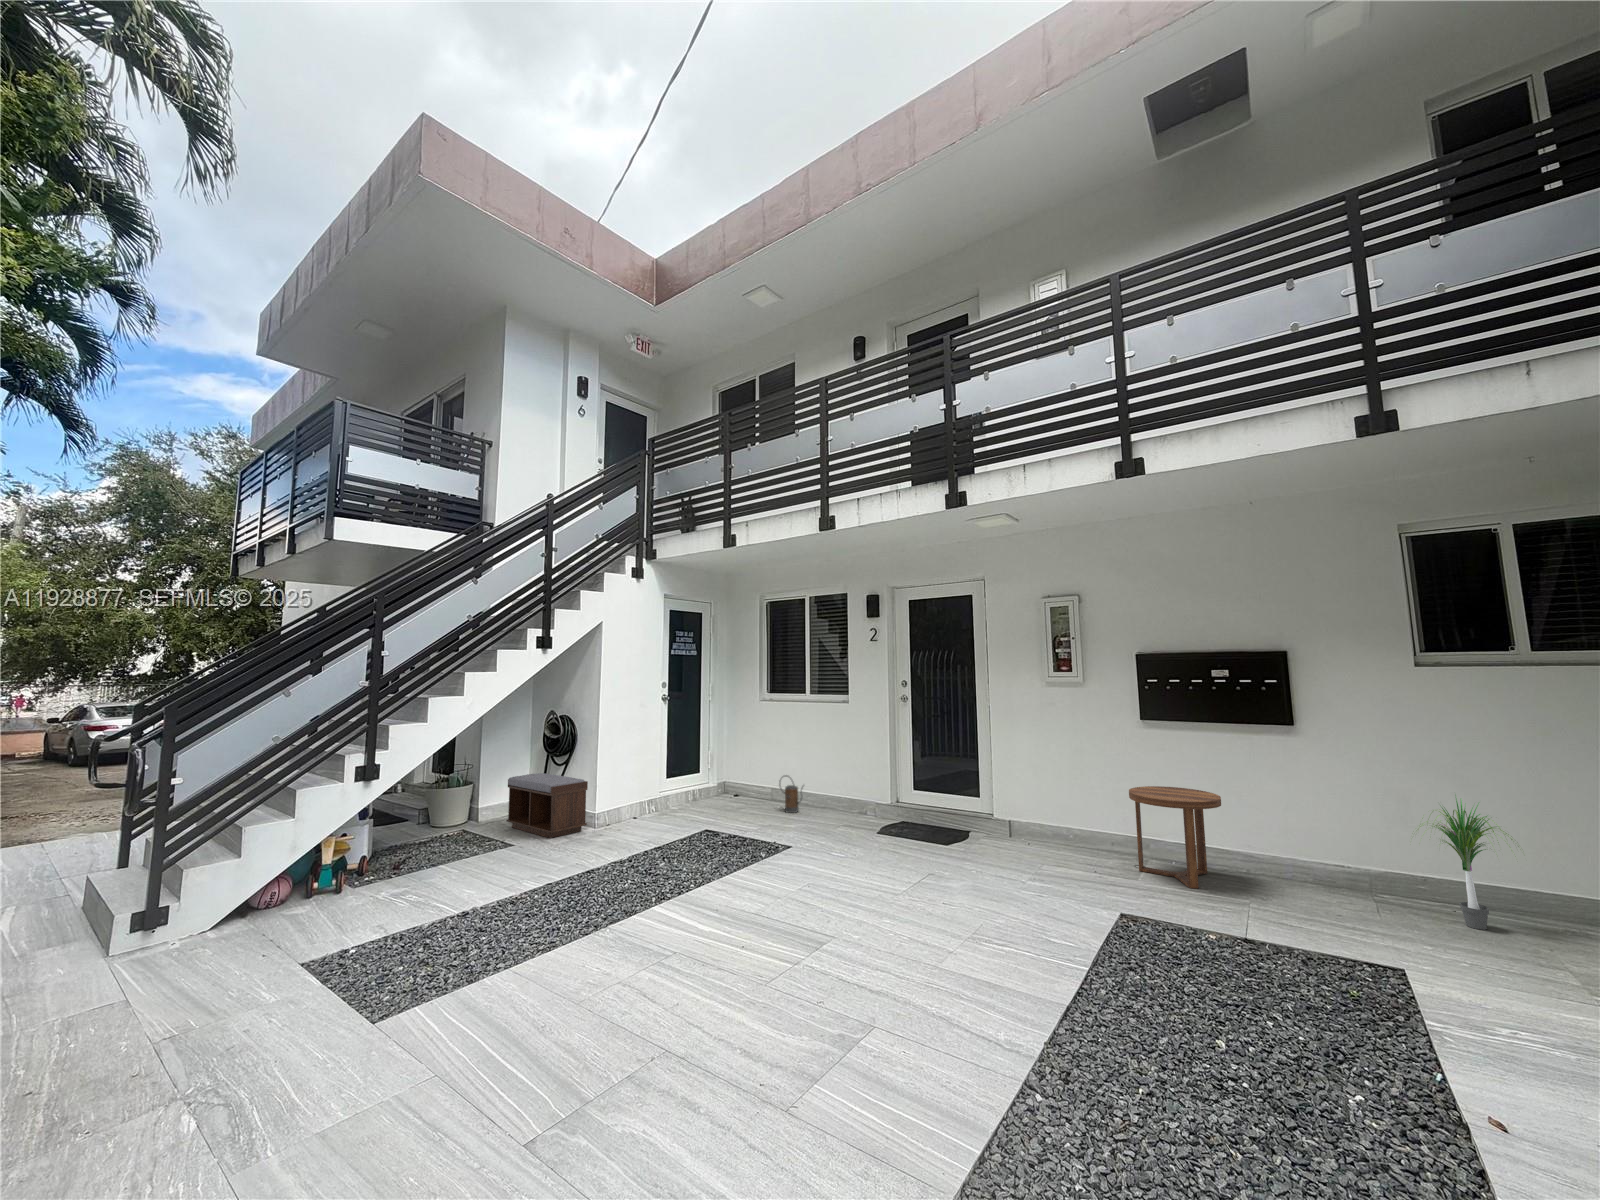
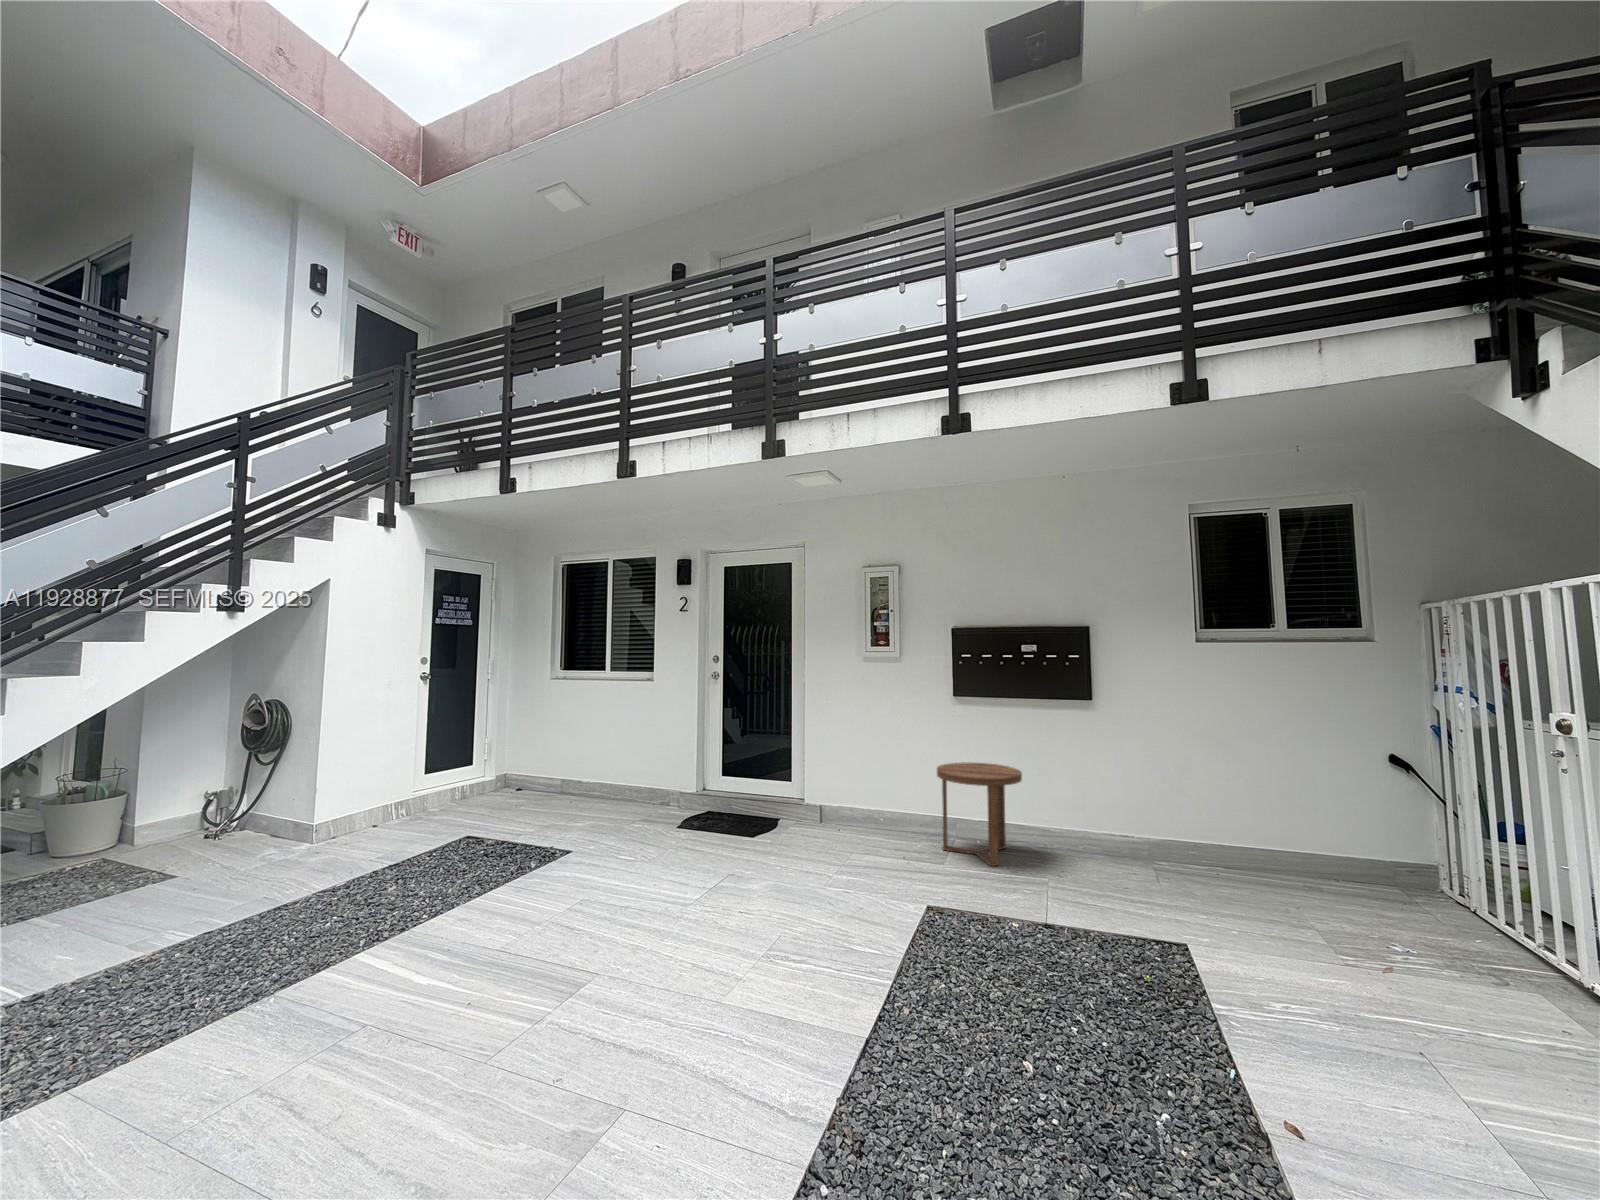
bench: present [506,773,588,838] -> none [181,773,305,858]
watering can: present [779,775,803,813] -> none [570,762,600,805]
potted plant: present [1418,798,1512,930] -> none [1181,760,1277,889]

